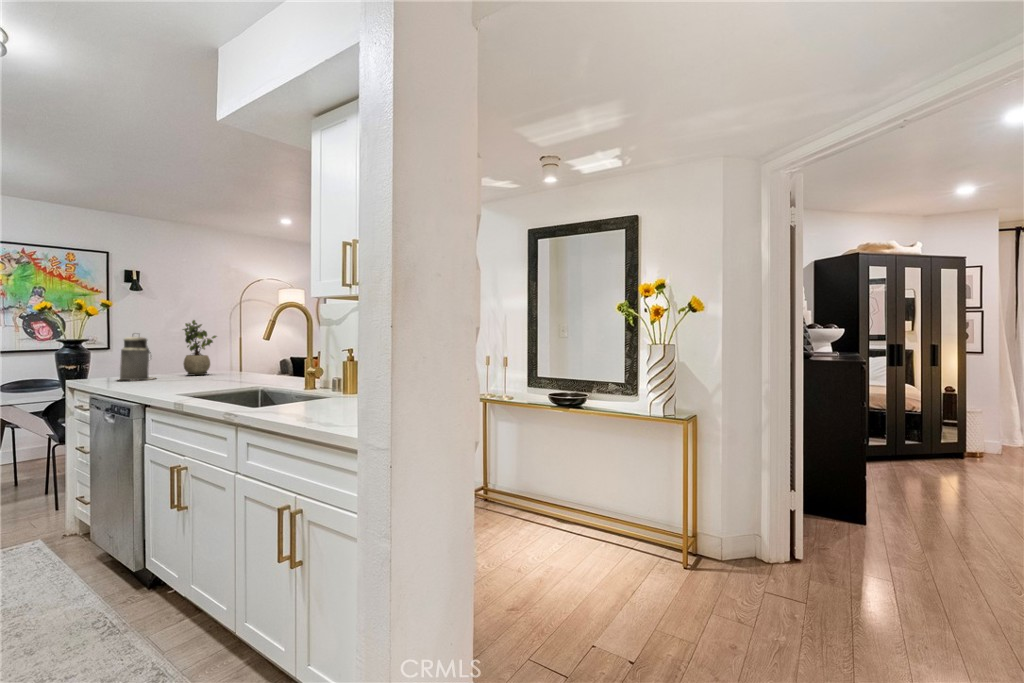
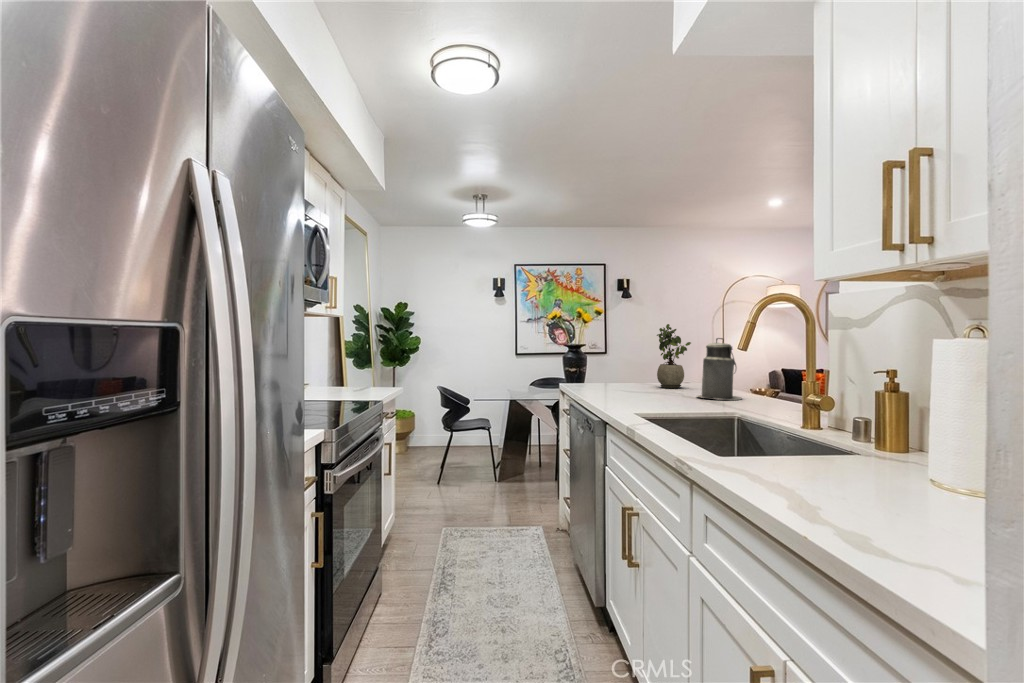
canister: present [120,337,155,380] -> present [698,338,742,400]

